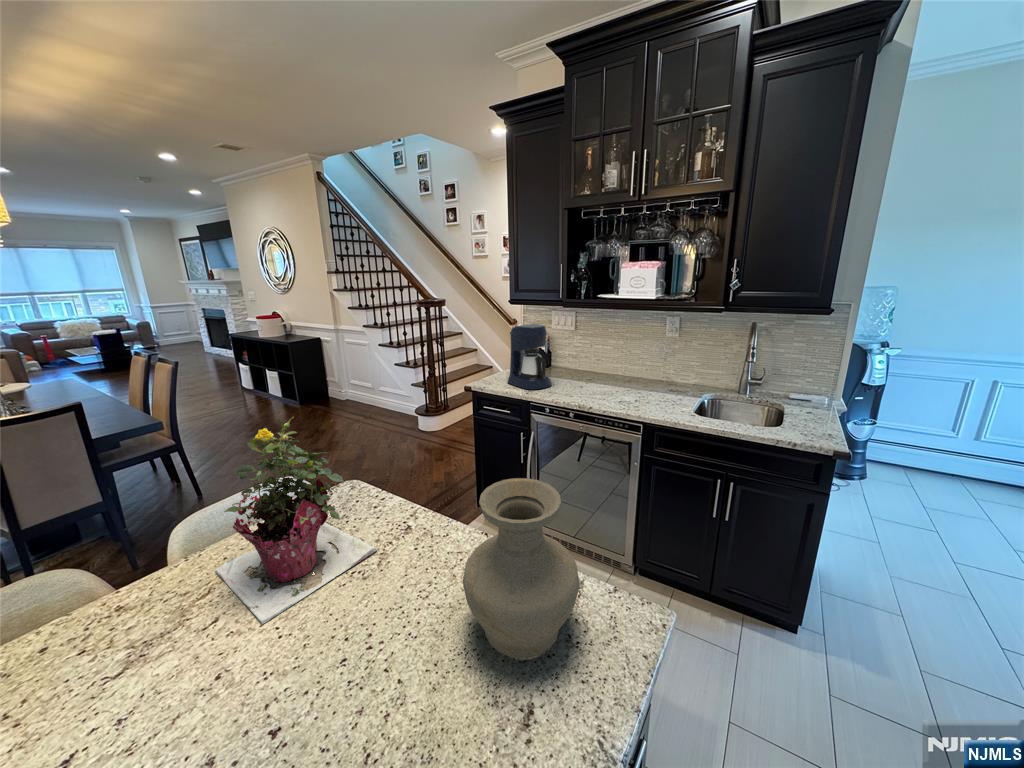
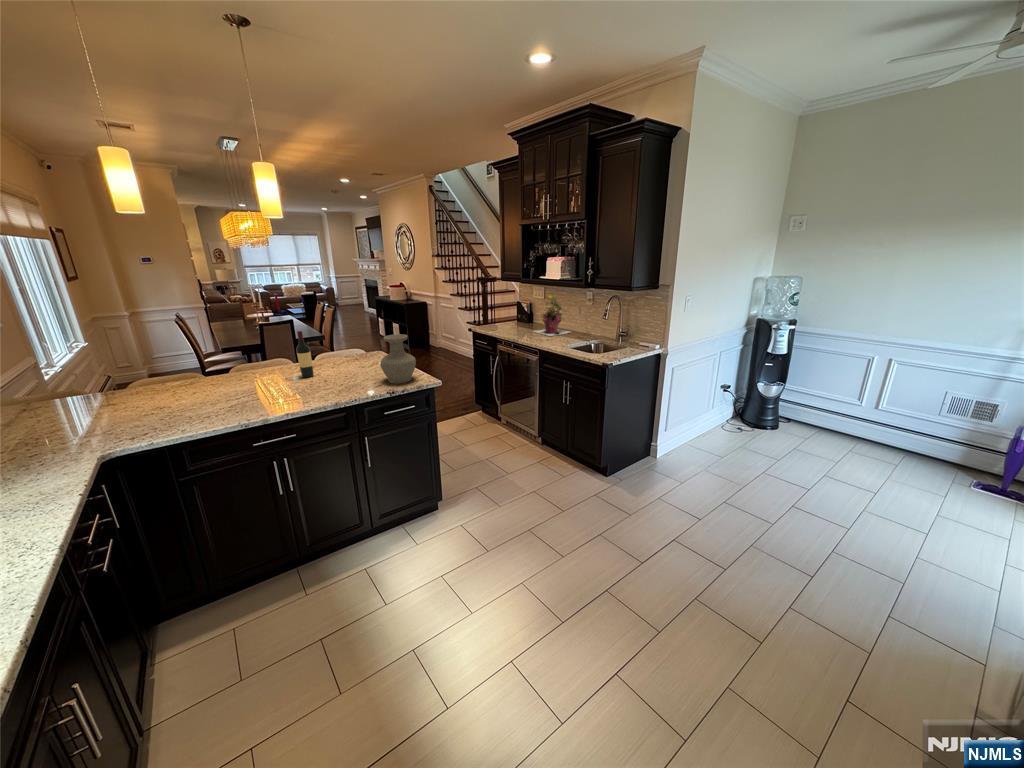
coffee maker: present [508,324,552,389] -> none [490,293,513,331]
potted plant: present [215,417,377,624] -> present [534,296,571,336]
wine bottle: none [76,535,173,716] -> present [296,331,314,378]

